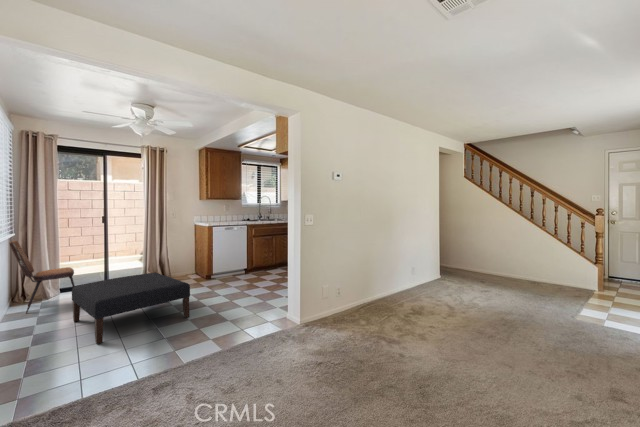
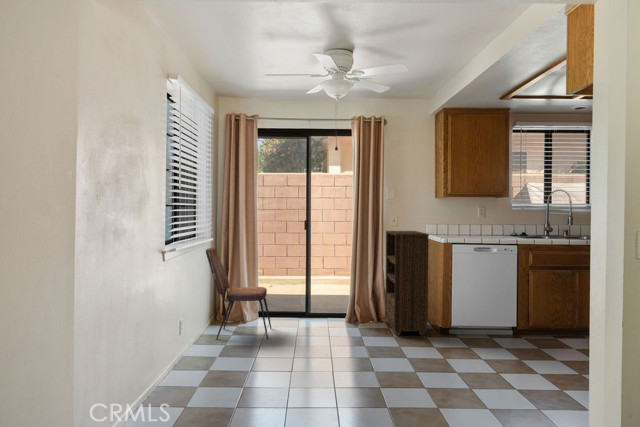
bookshelf: none [168,220,199,285] -> present [385,231,429,336]
ottoman: present [72,273,190,344] -> none [249,312,390,411]

